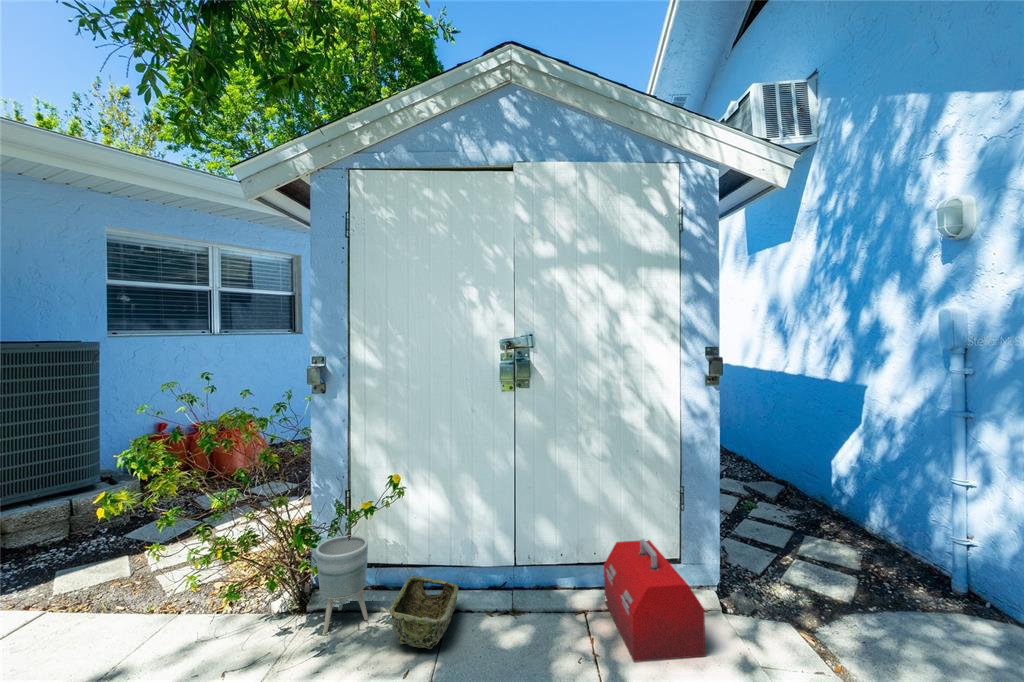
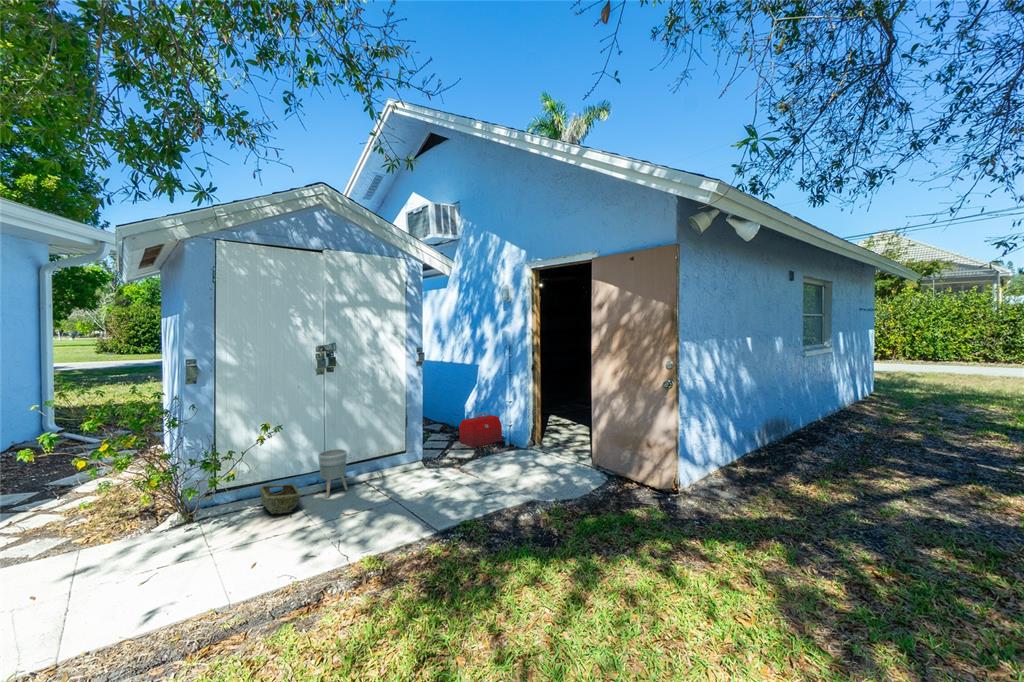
planter: present [315,536,368,633] -> present [318,449,347,497]
toolbox: present [604,539,705,662] -> present [459,412,502,447]

